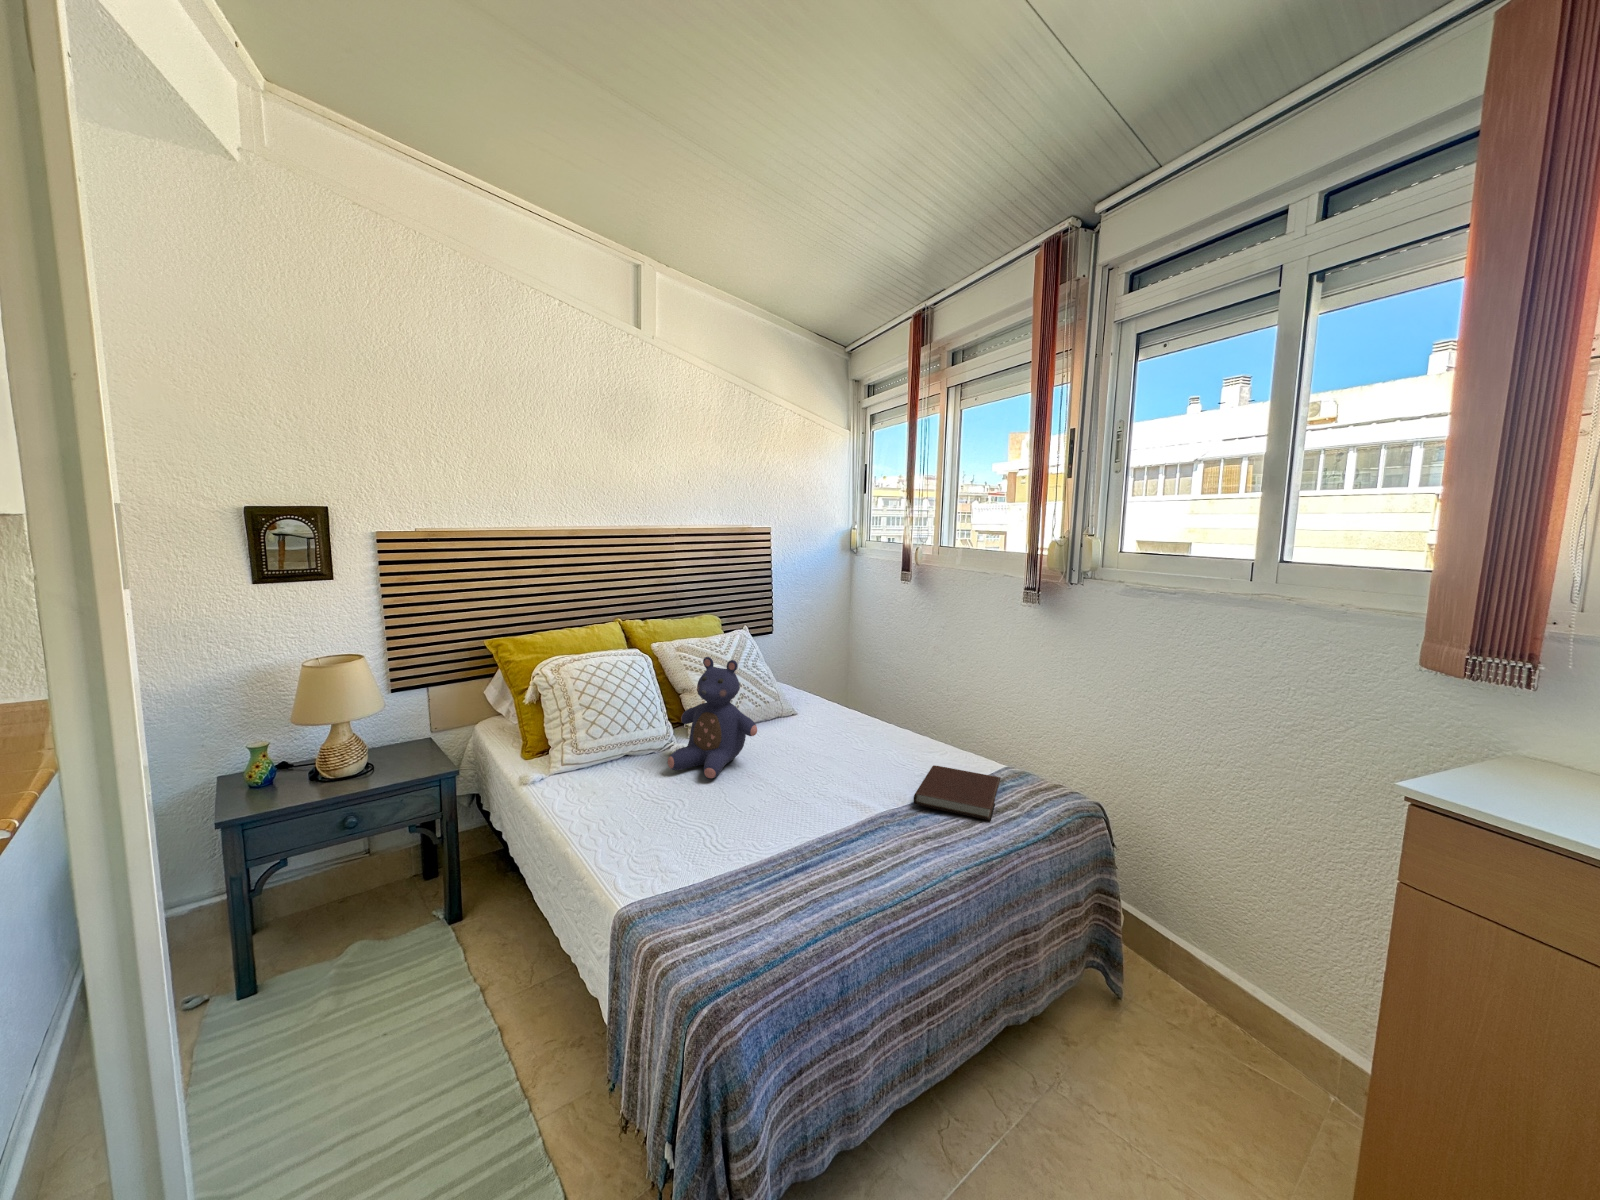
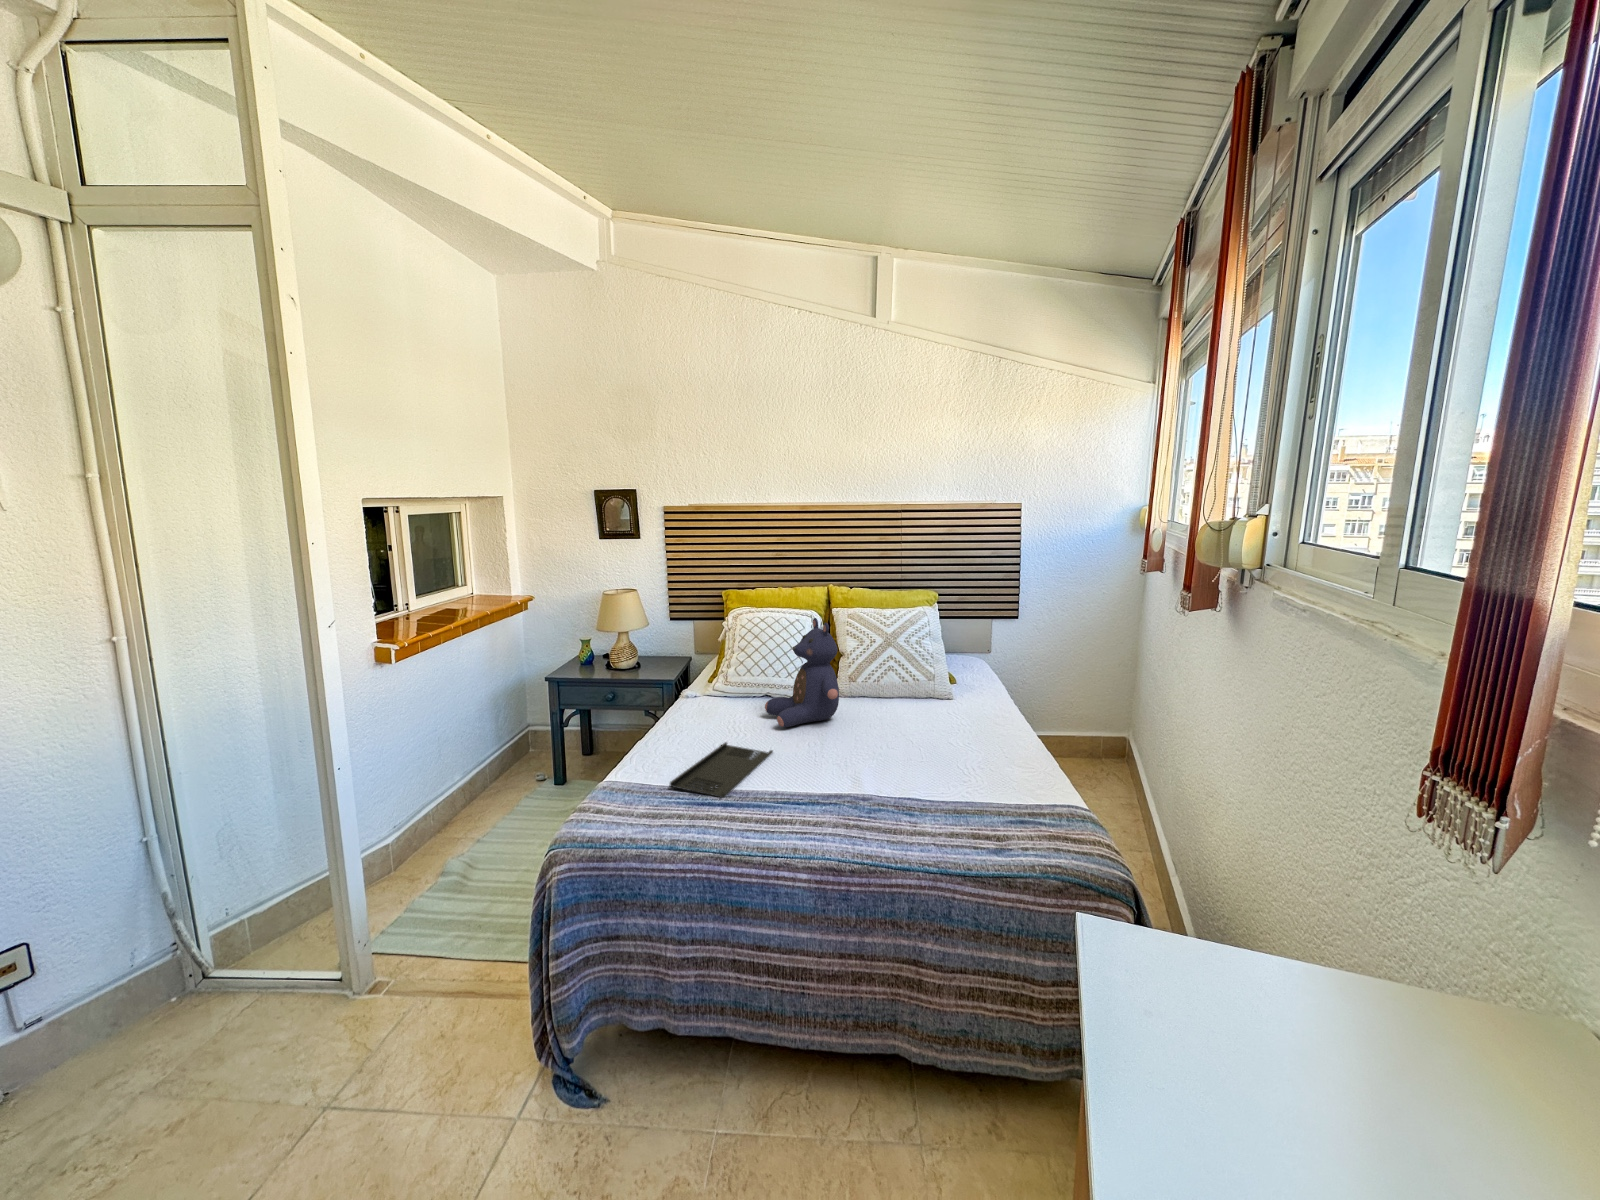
notebook: present [914,765,1001,820] -> none [889,775,1030,837]
tray: none [693,804,798,879] -> present [670,742,773,798]

